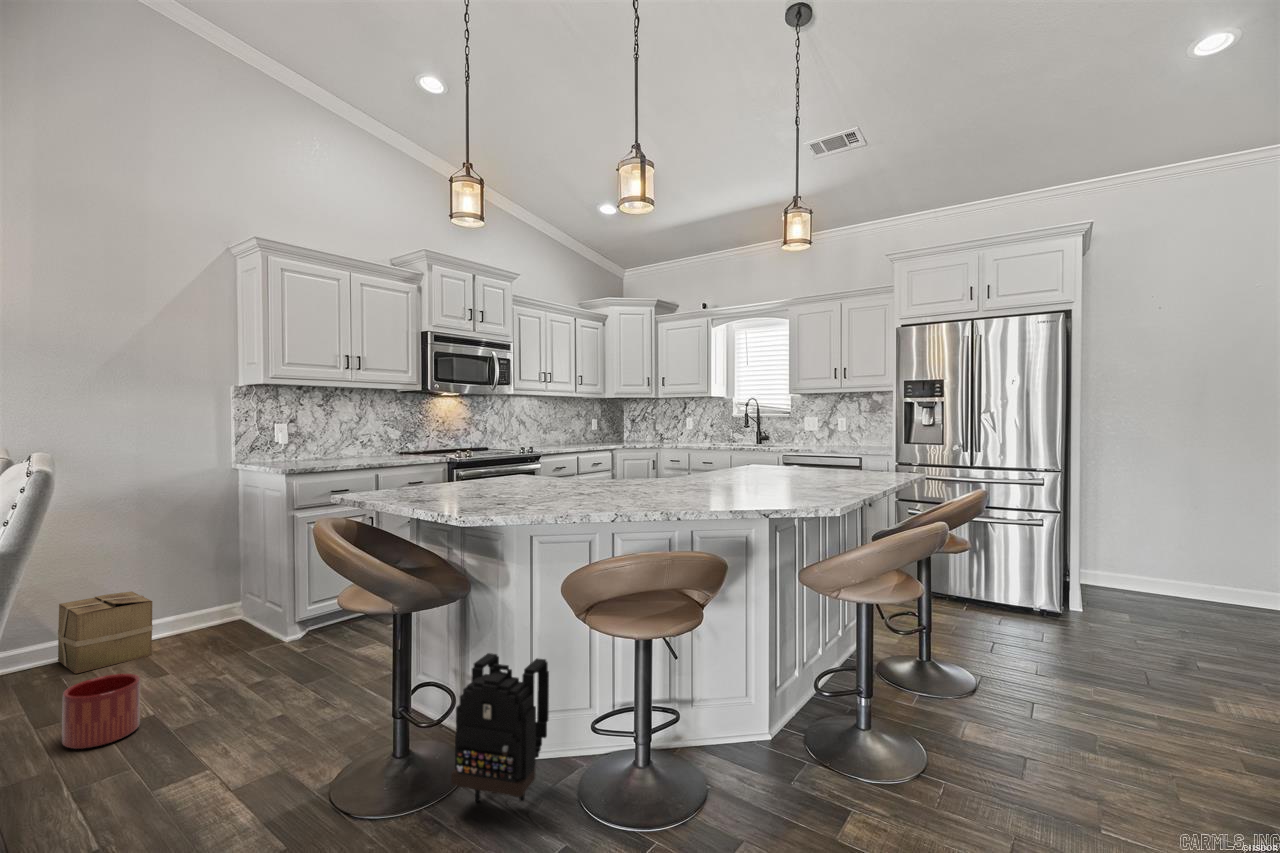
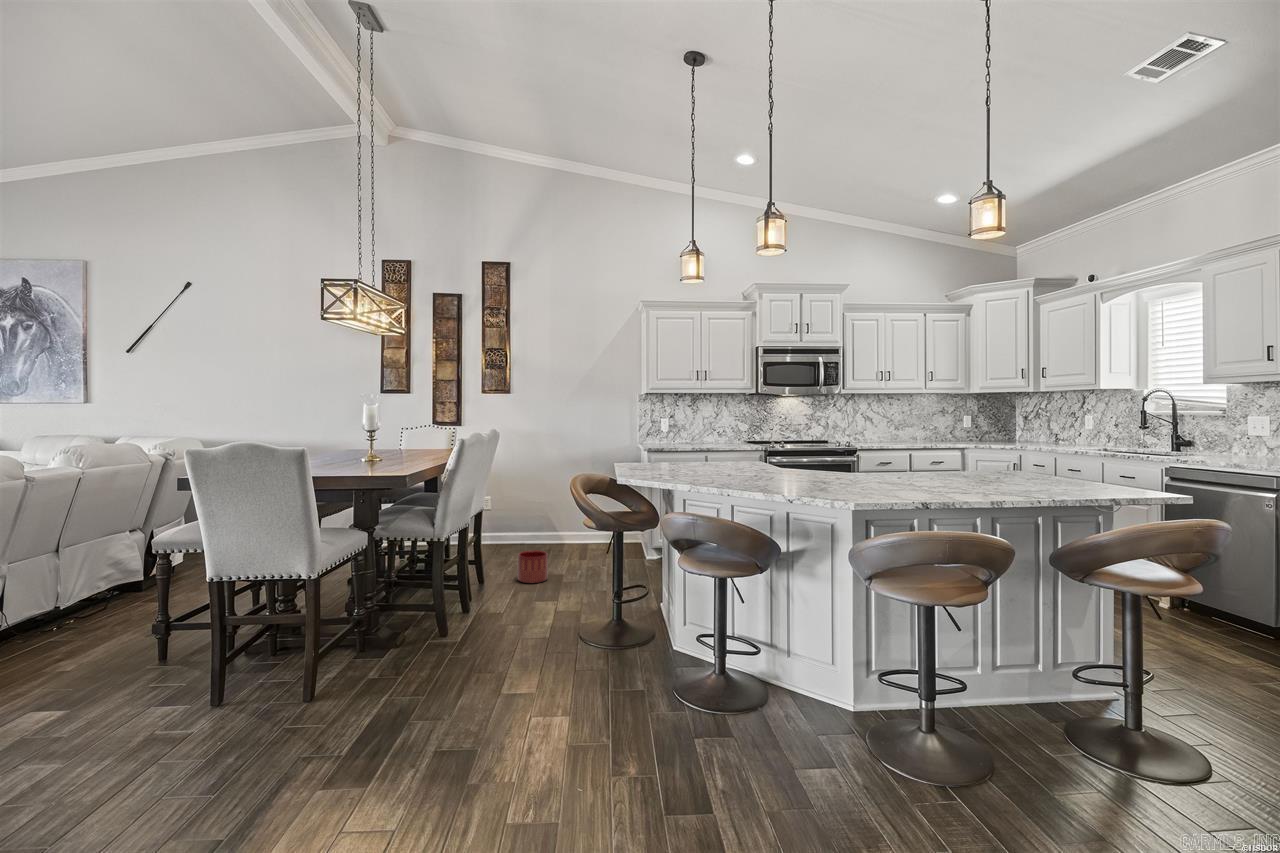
cardboard box: present [58,592,152,673] -> none [549,514,586,553]
backpack: present [451,653,549,802] -> none [607,573,671,668]

